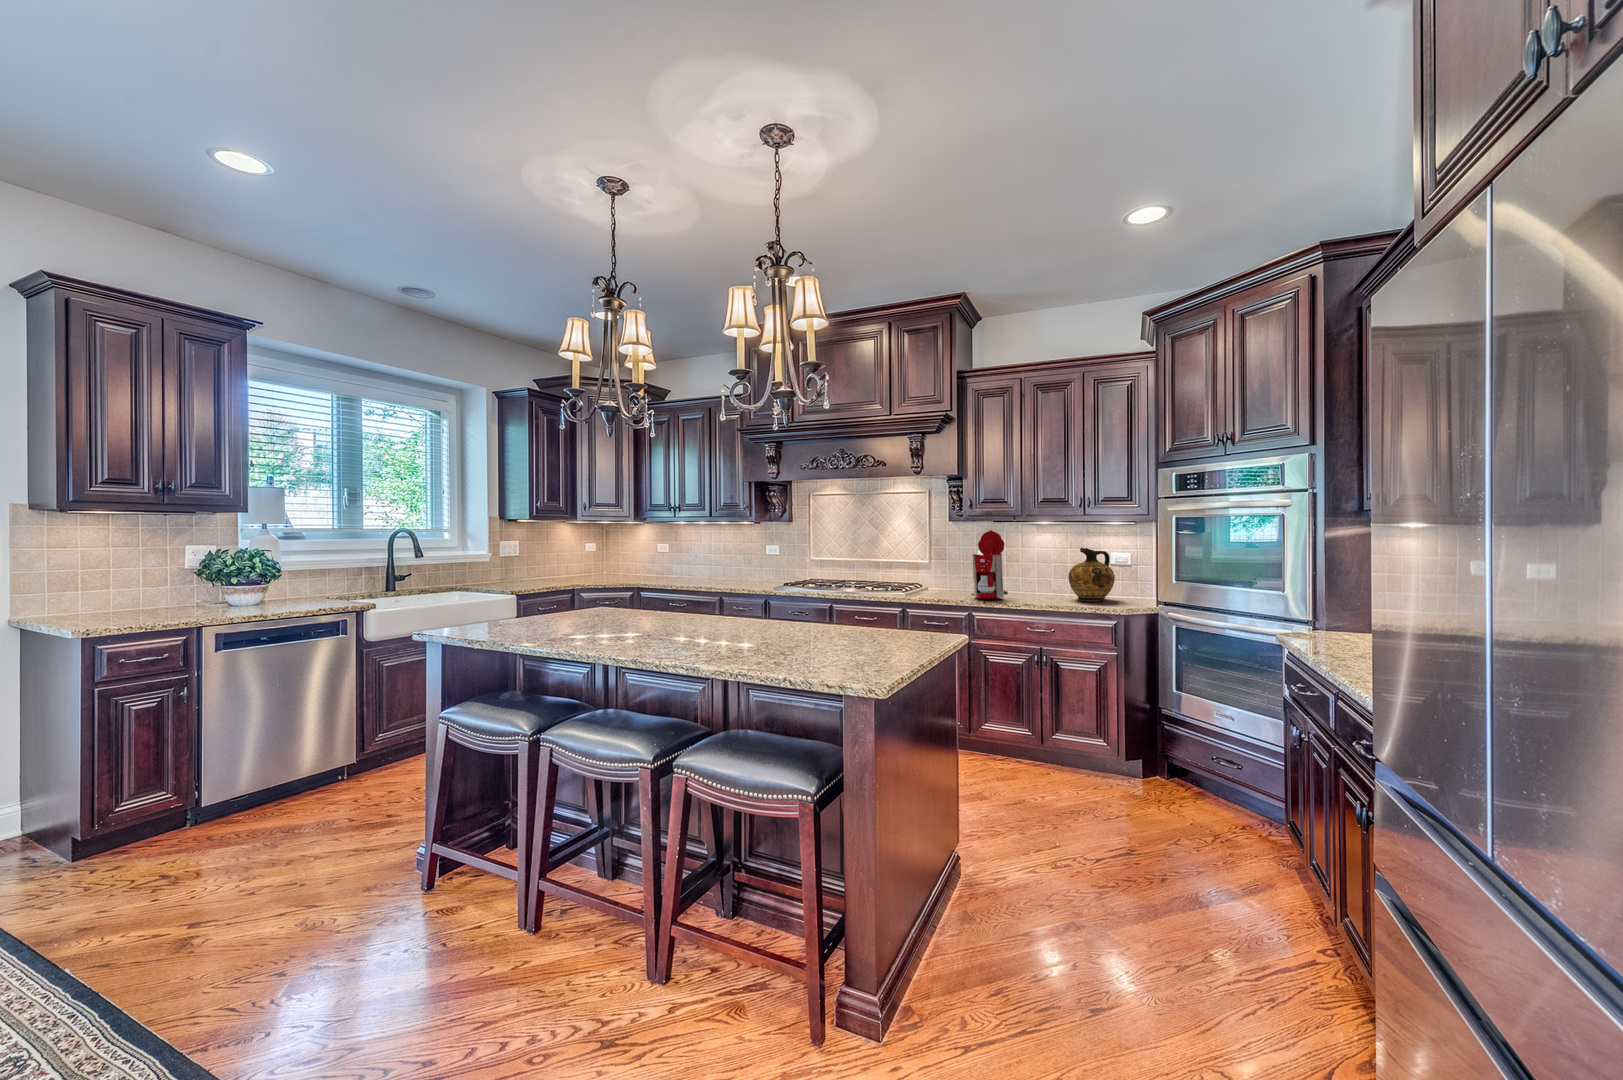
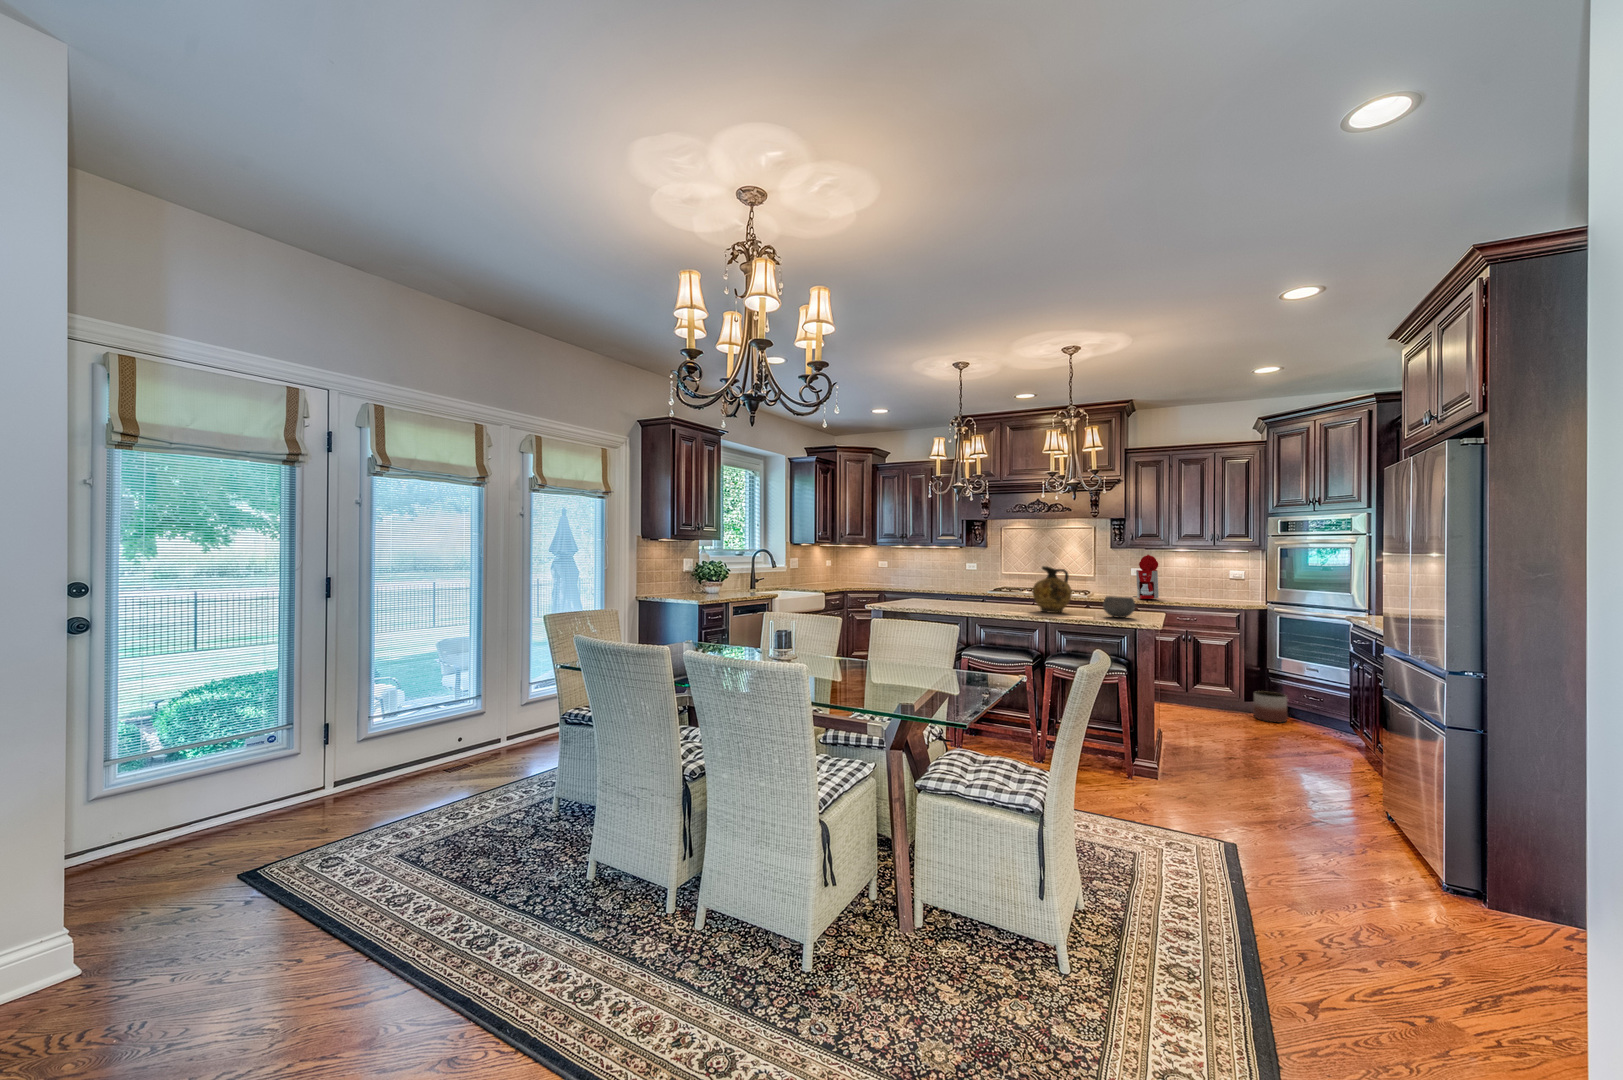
ceramic jug: present [1068,548,1115,601] -> present [1032,566,1072,613]
bowl: none [802,616,864,663] -> present [1103,596,1135,618]
planter: none [1134,746,1185,801] -> present [1253,691,1288,723]

